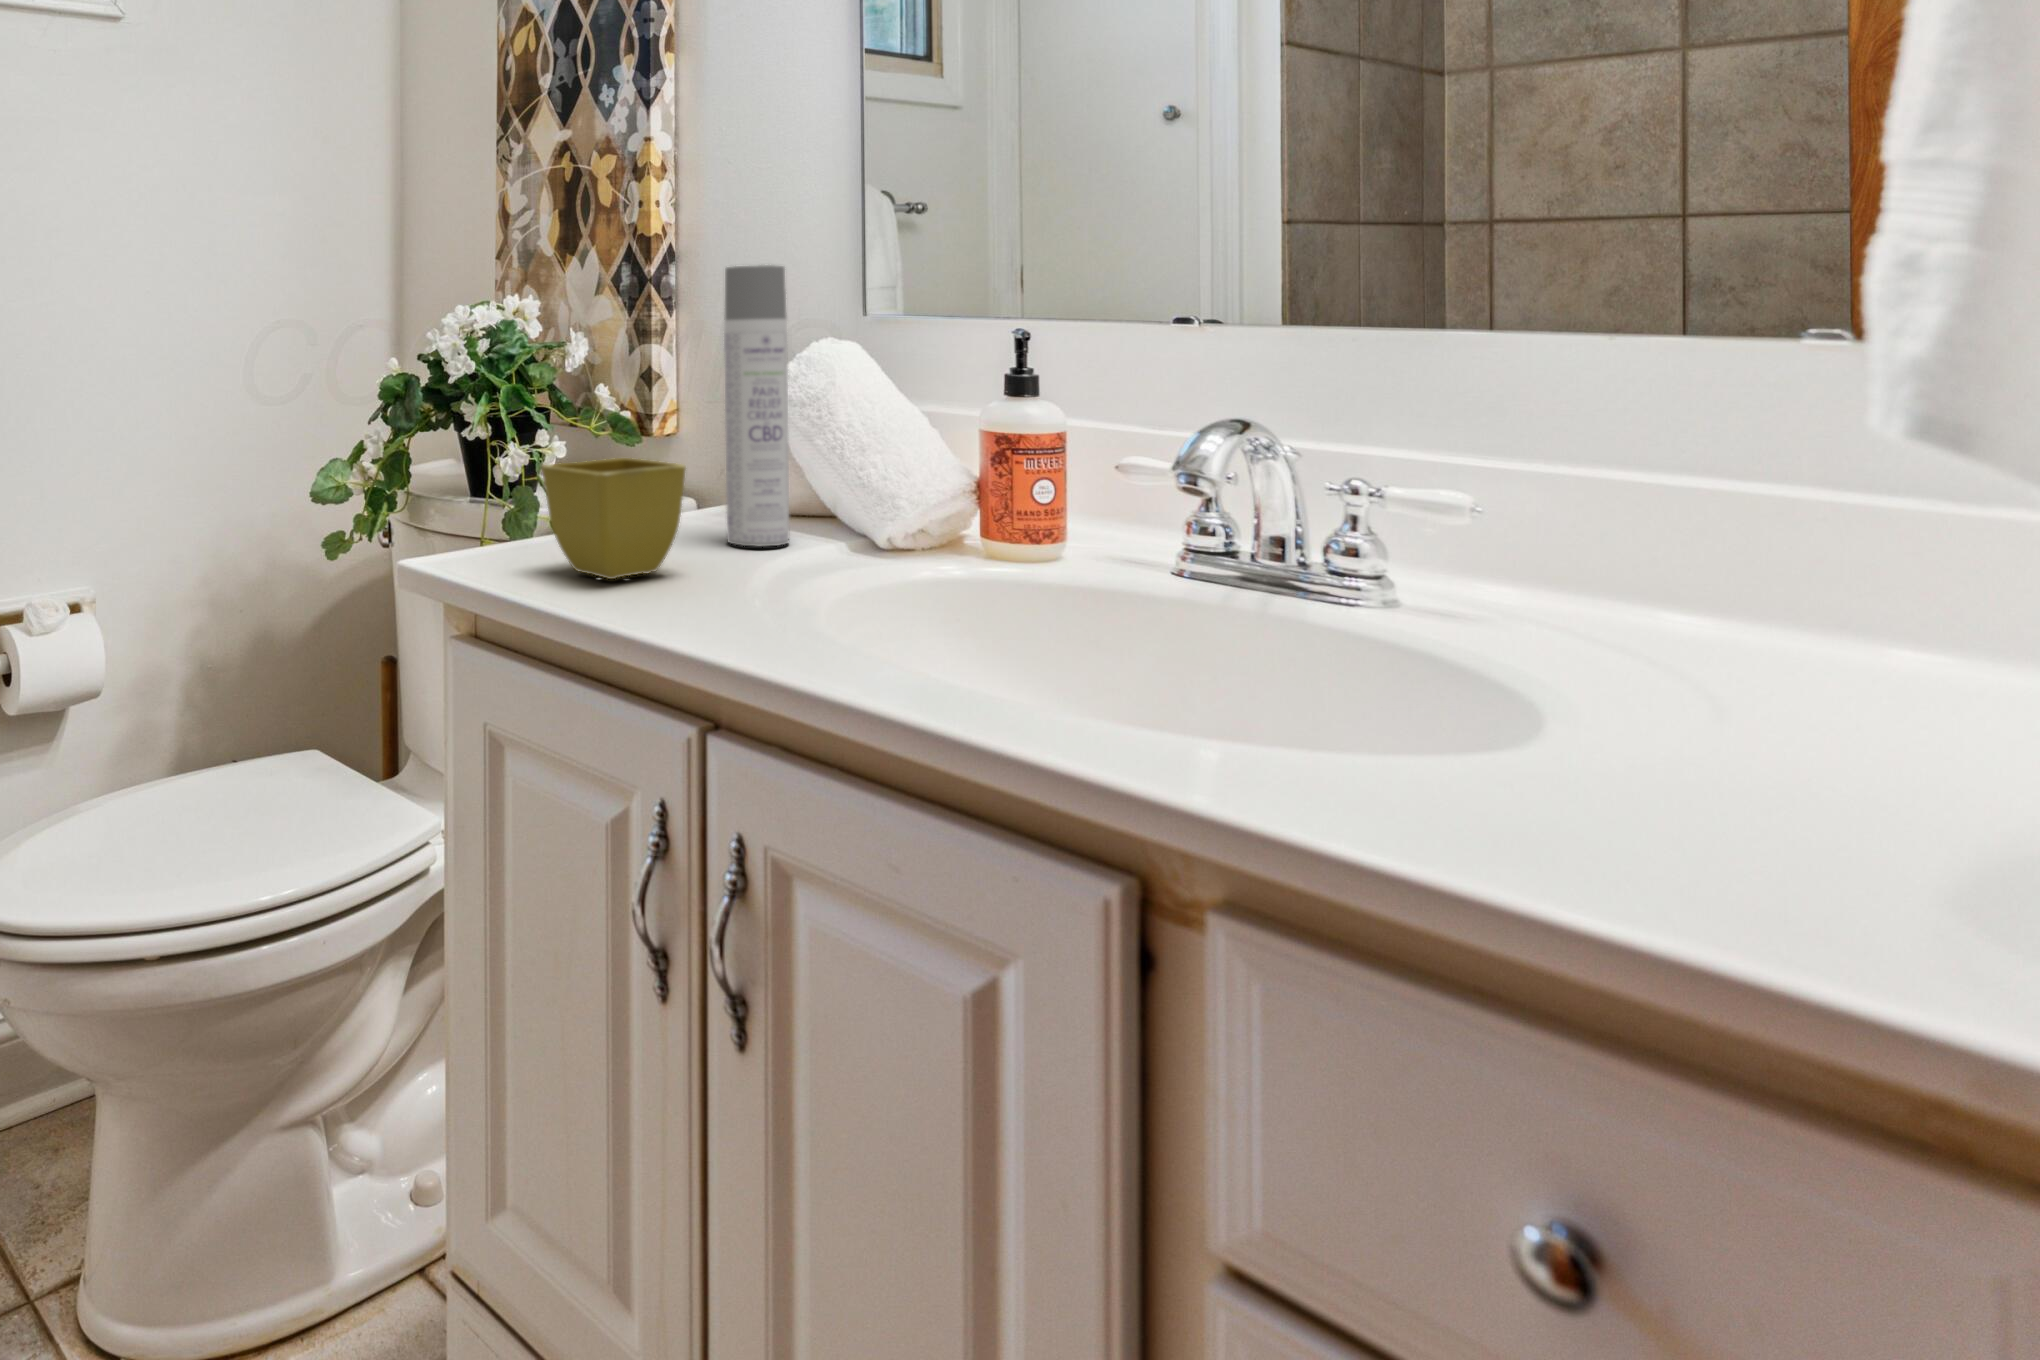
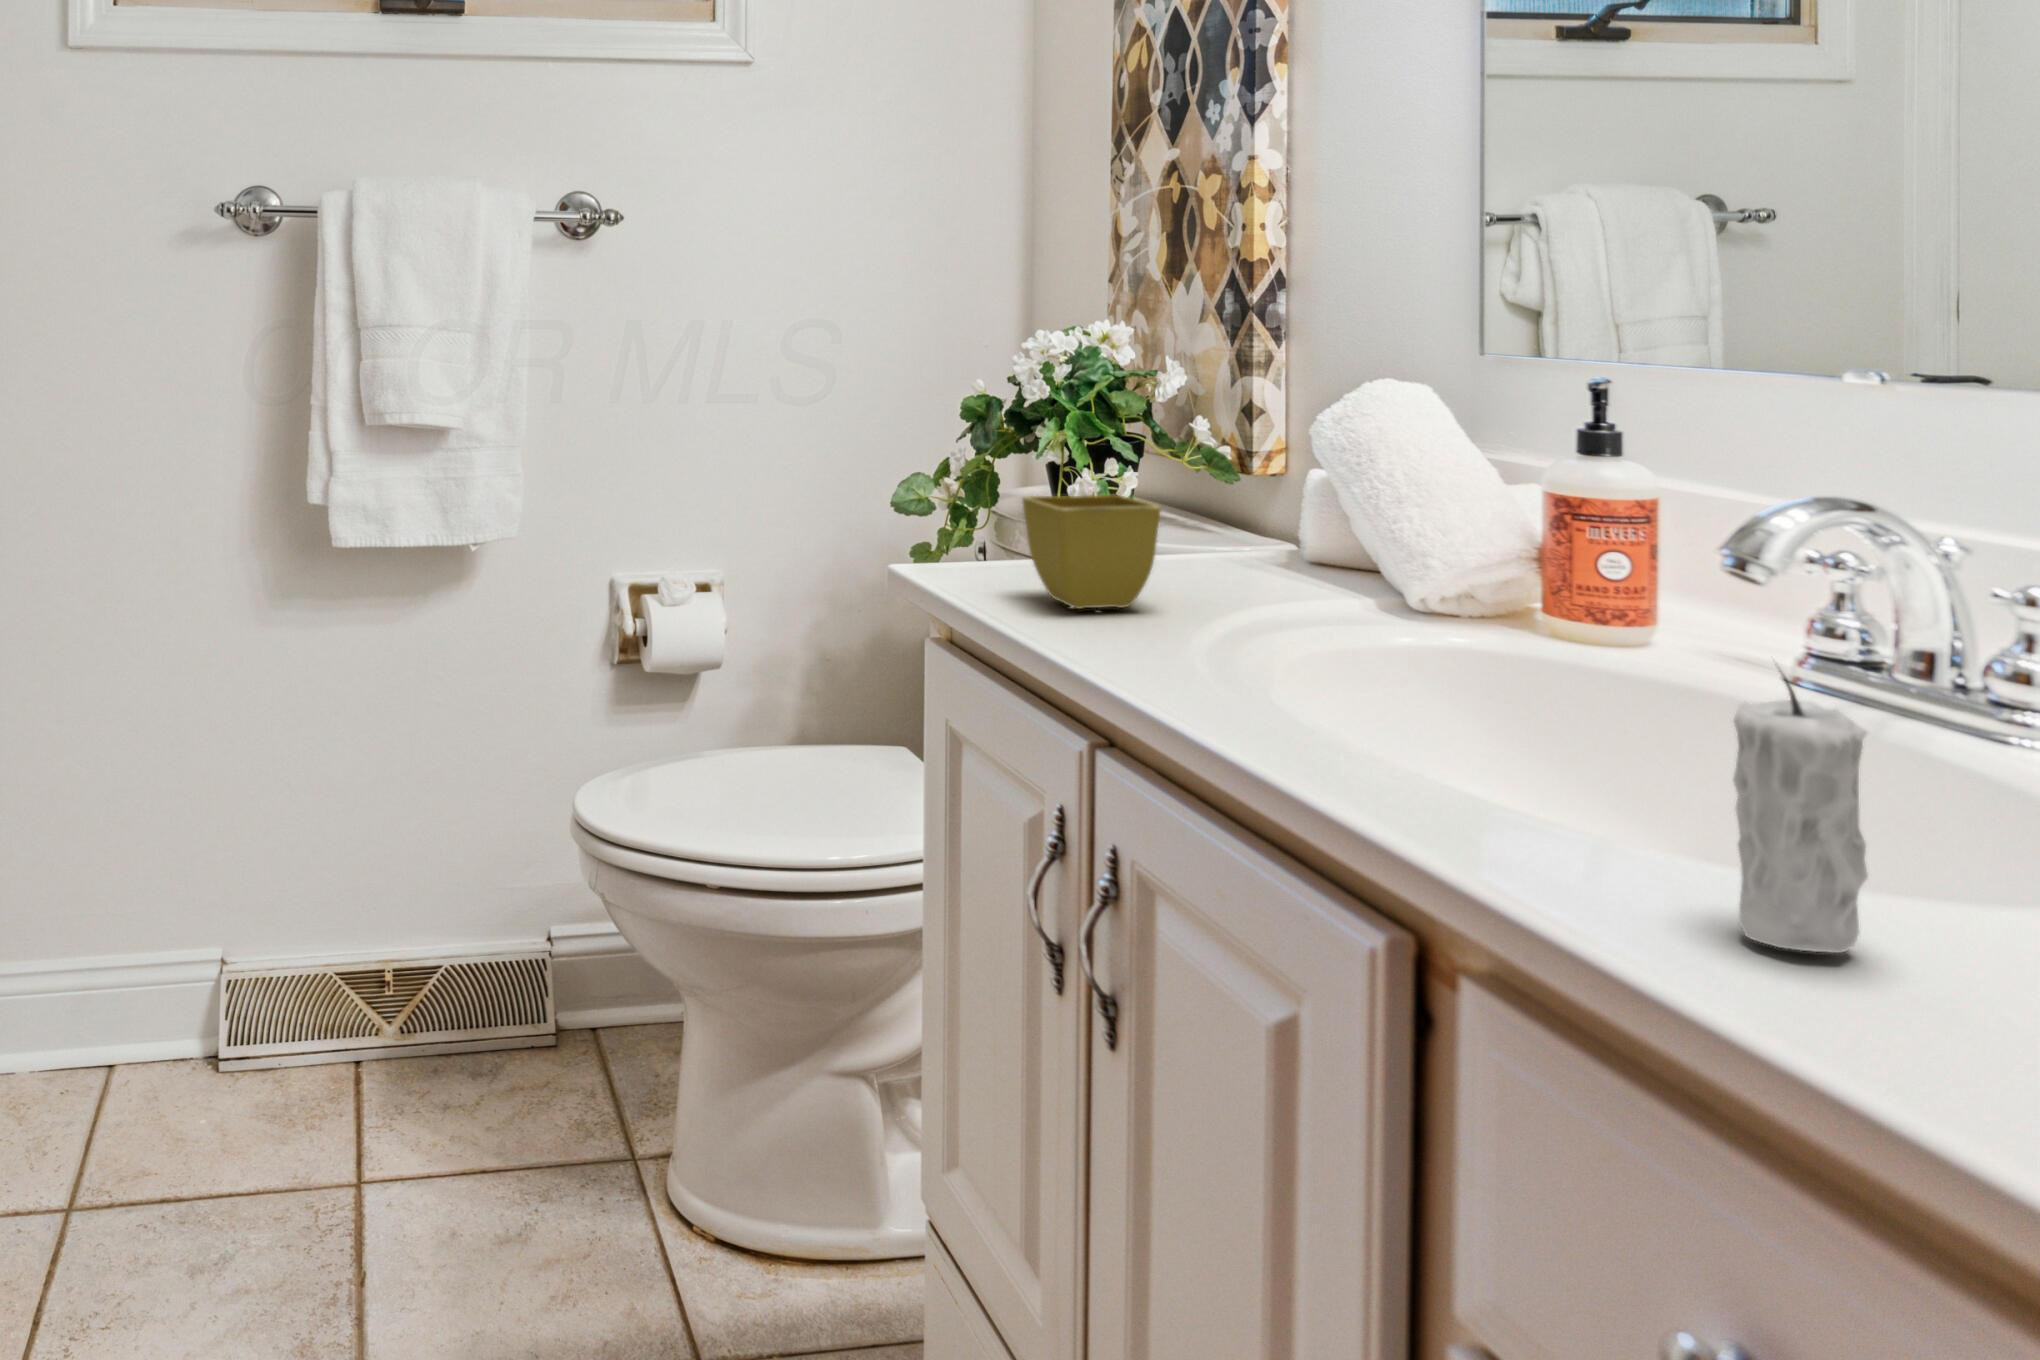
spray bottle: present [724,265,789,546] -> none [1244,307,1317,596]
candle: none [1472,542,1589,823] -> present [1733,673,1868,953]

